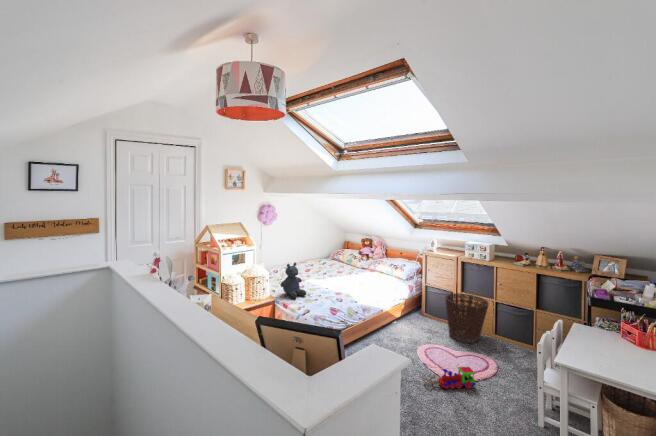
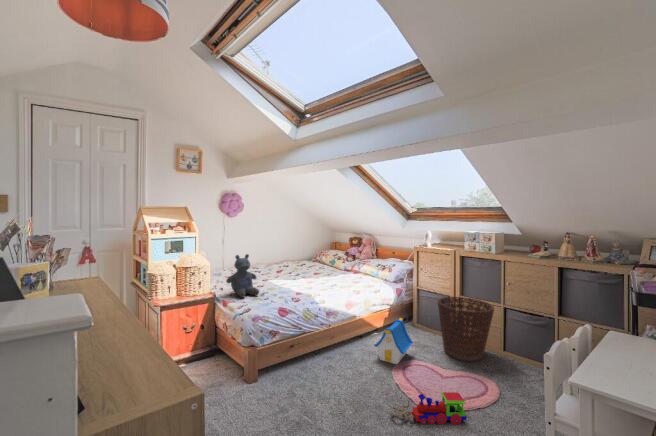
toy house: none [398,311,428,347] -> present [374,318,413,364]

